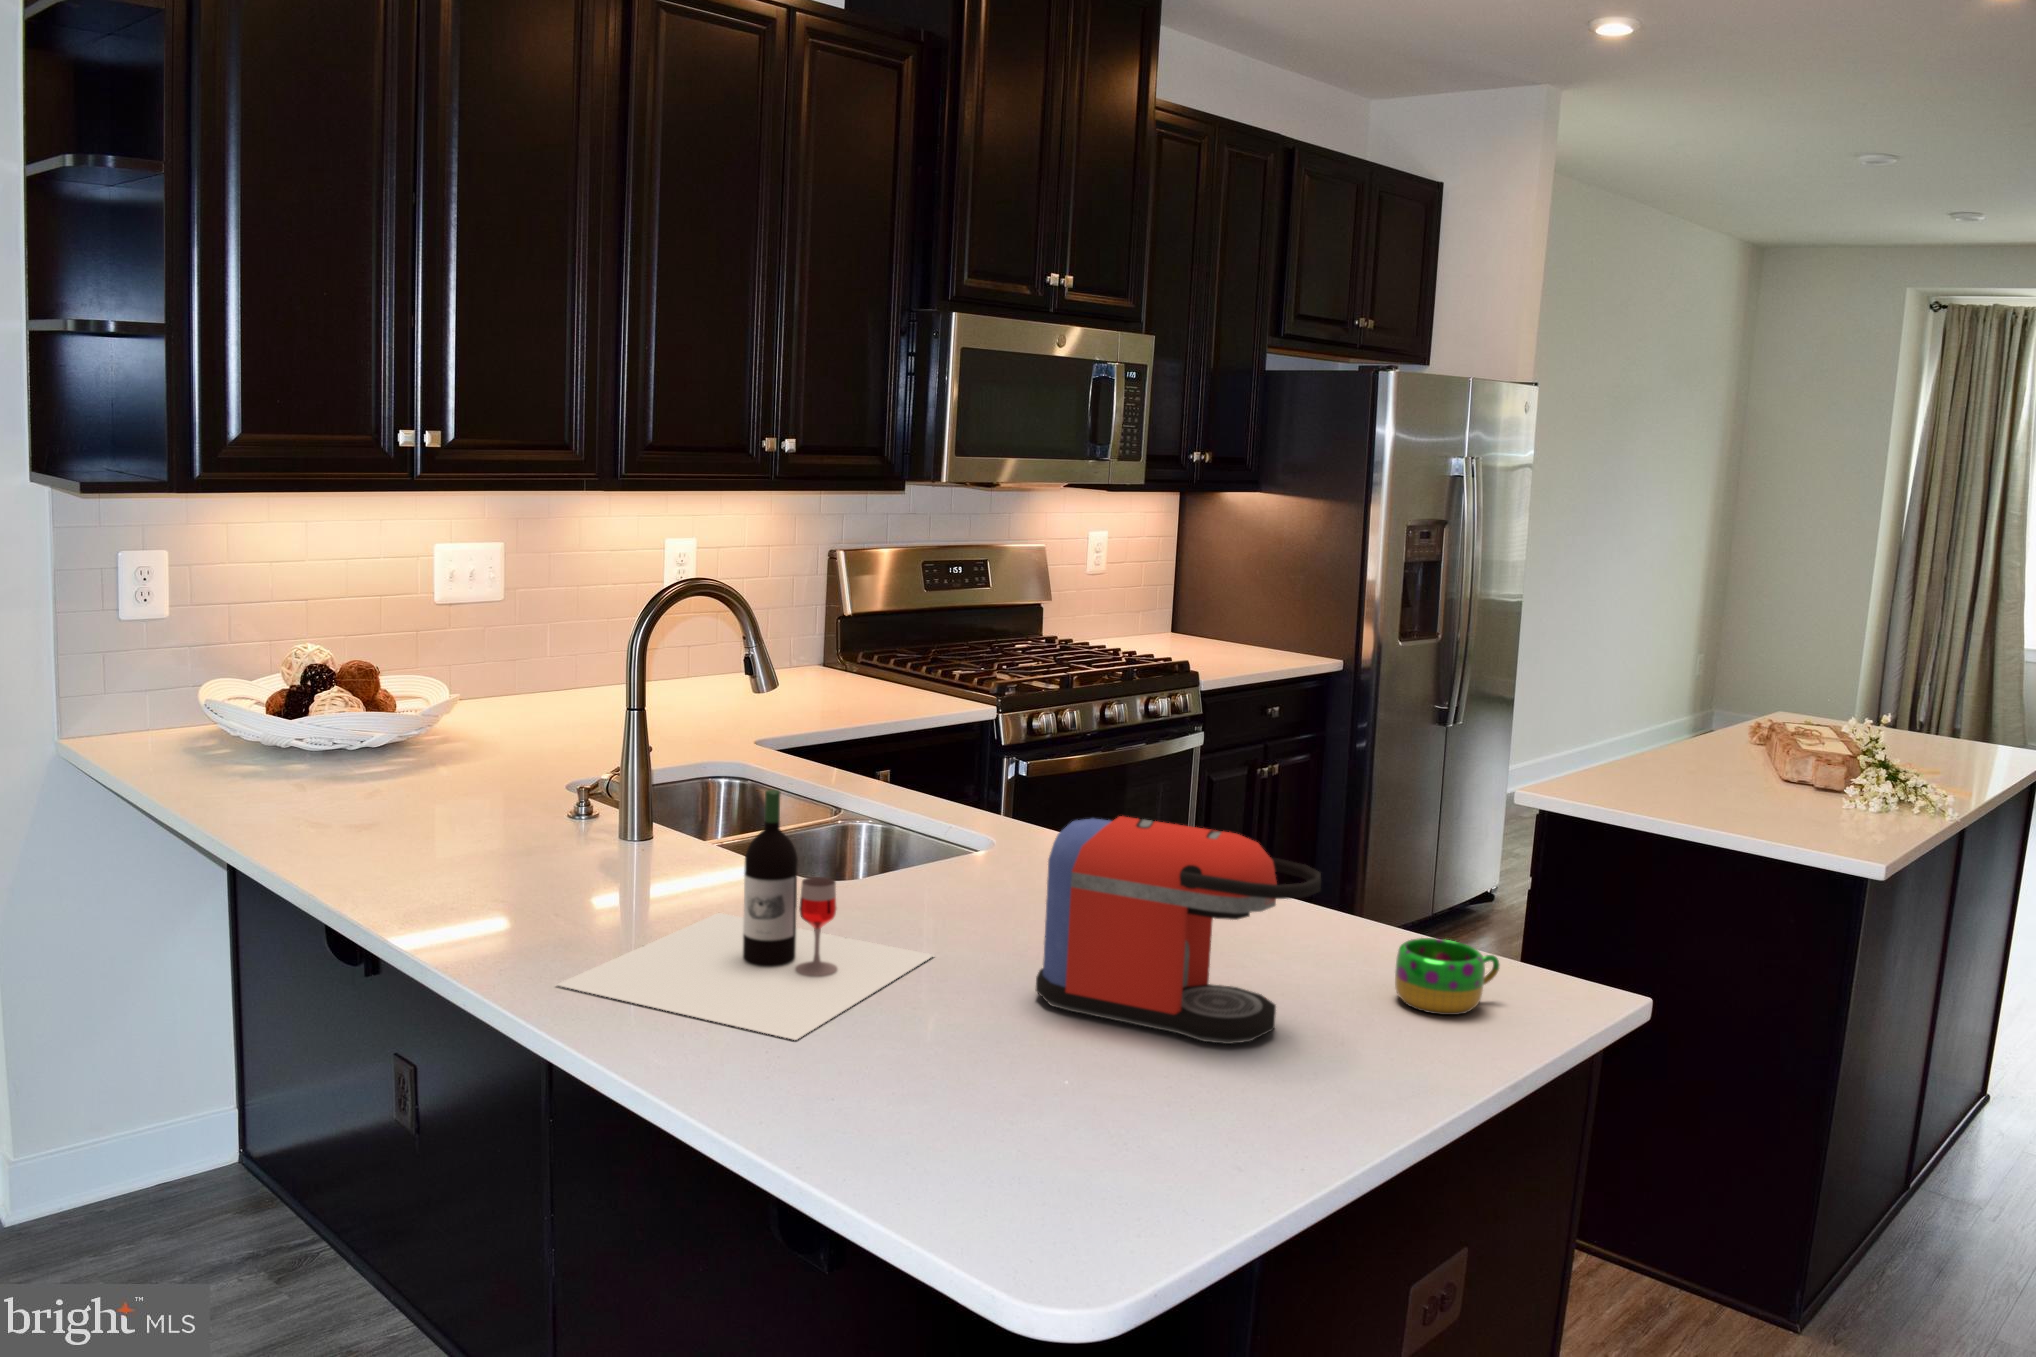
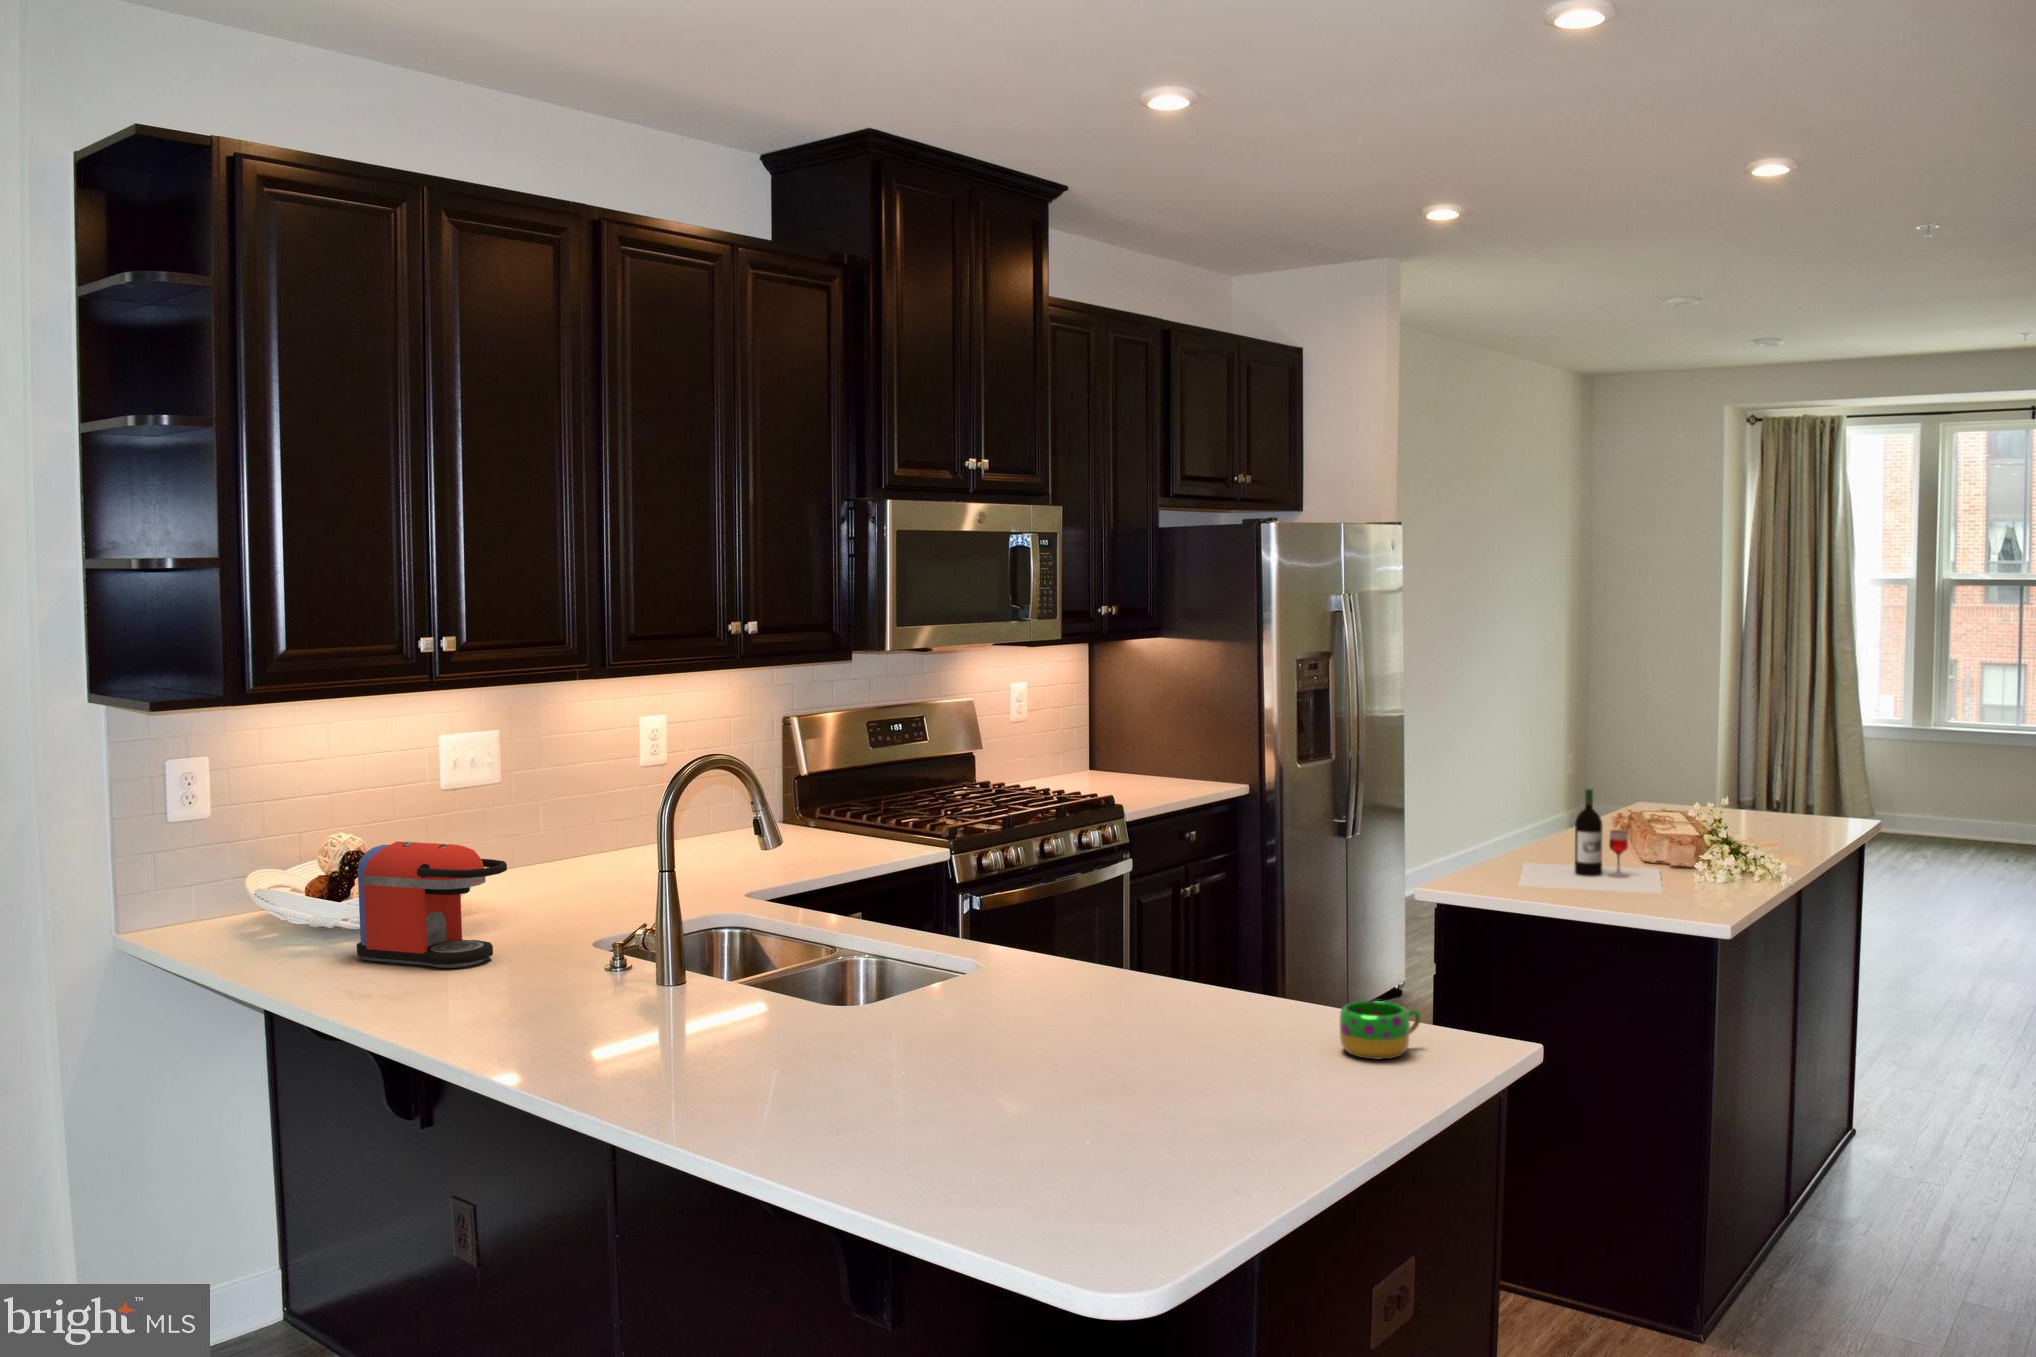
wine bottle: present [557,790,933,1040] -> present [1518,789,1663,894]
coffee maker: present [1036,816,1321,1044] -> present [357,842,507,968]

